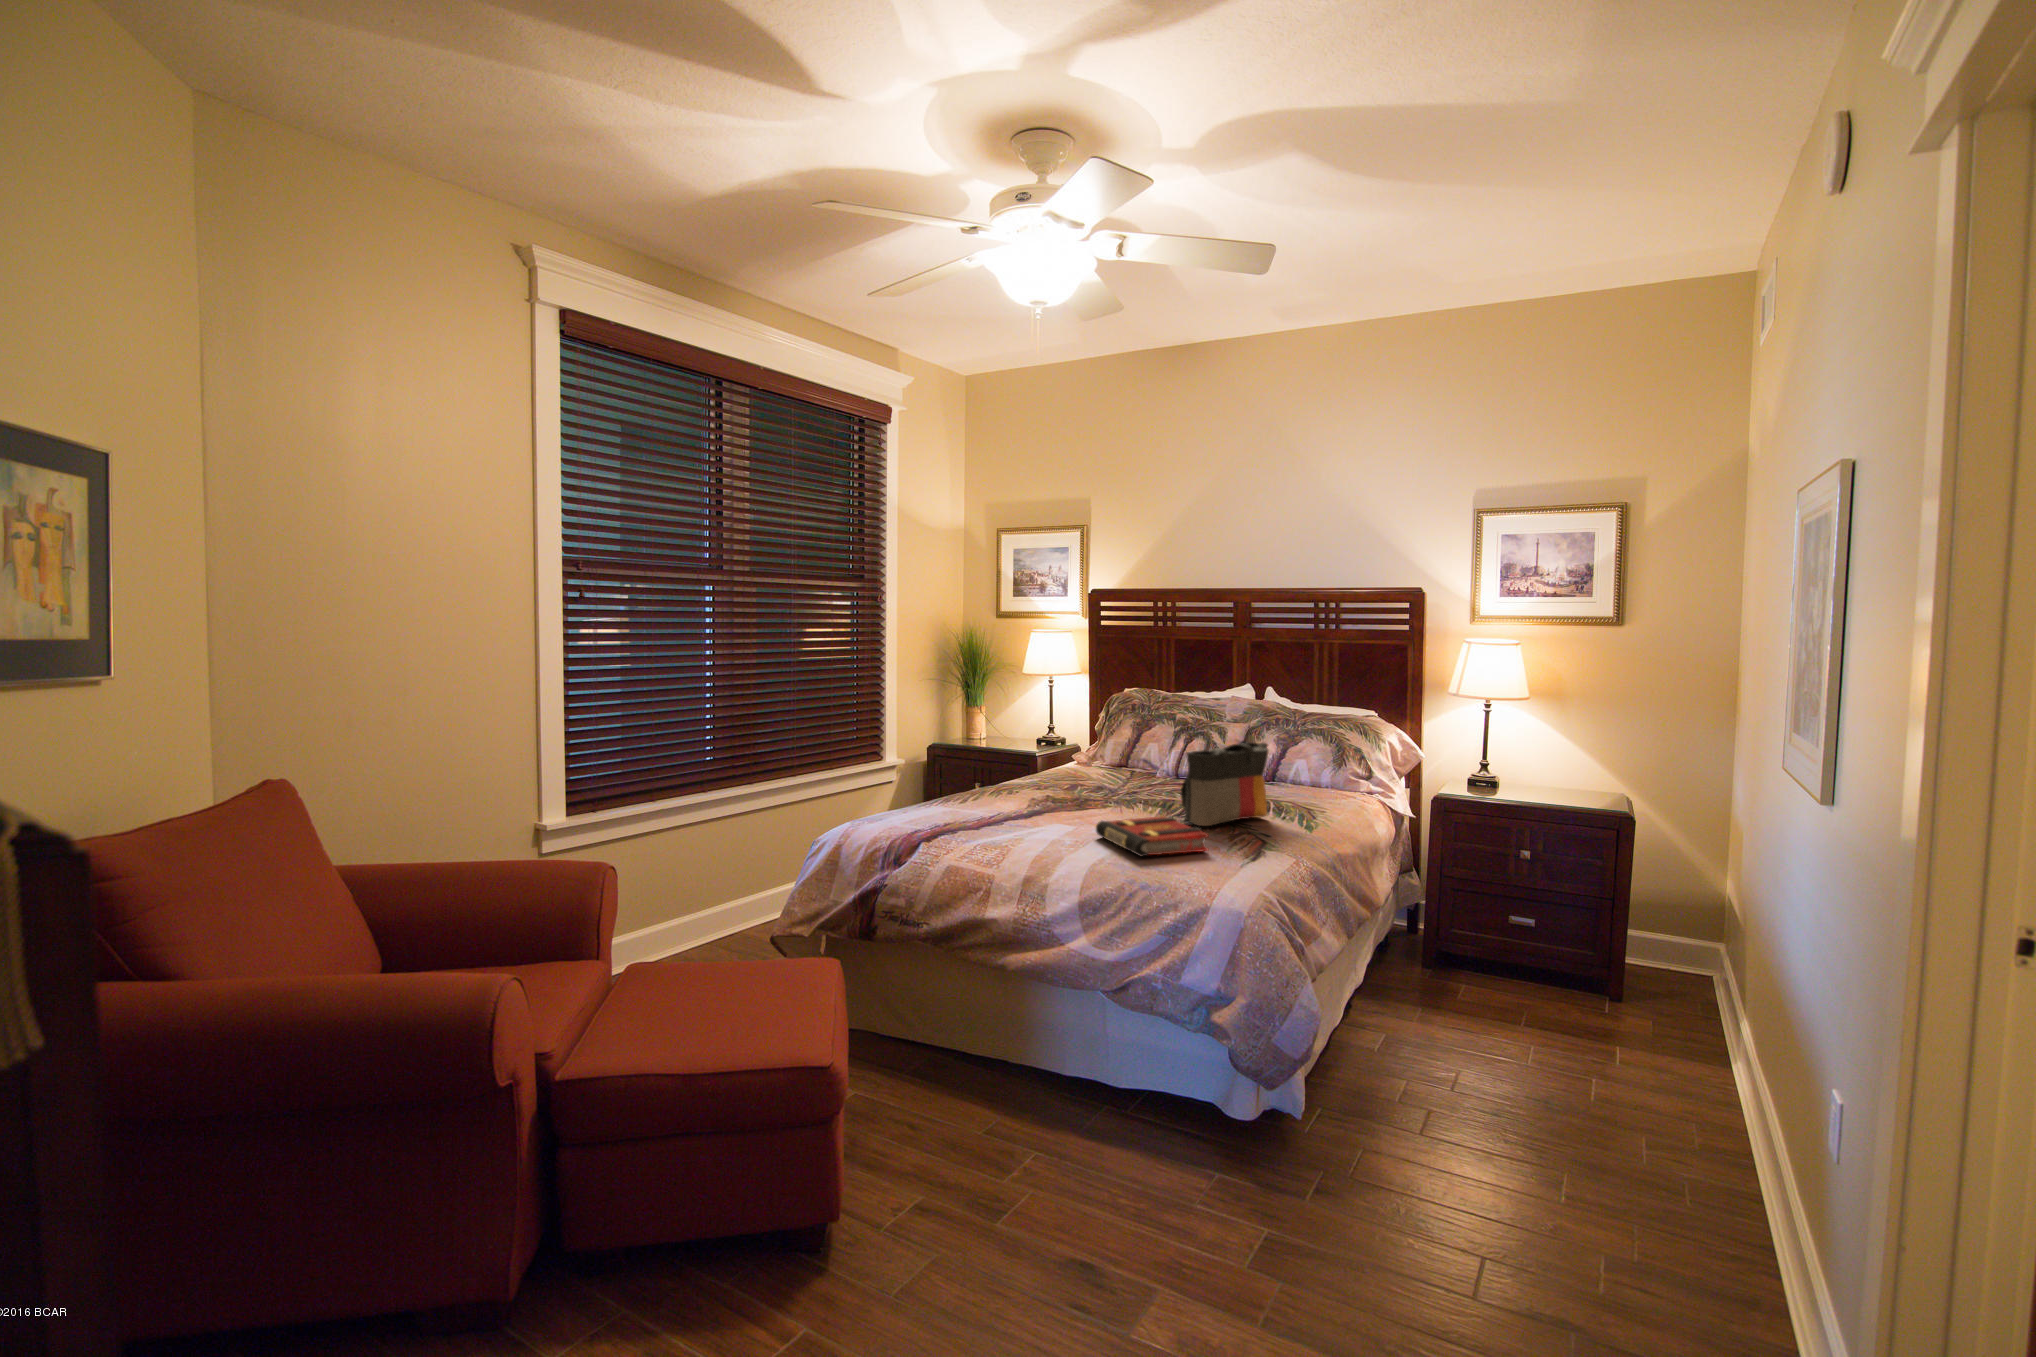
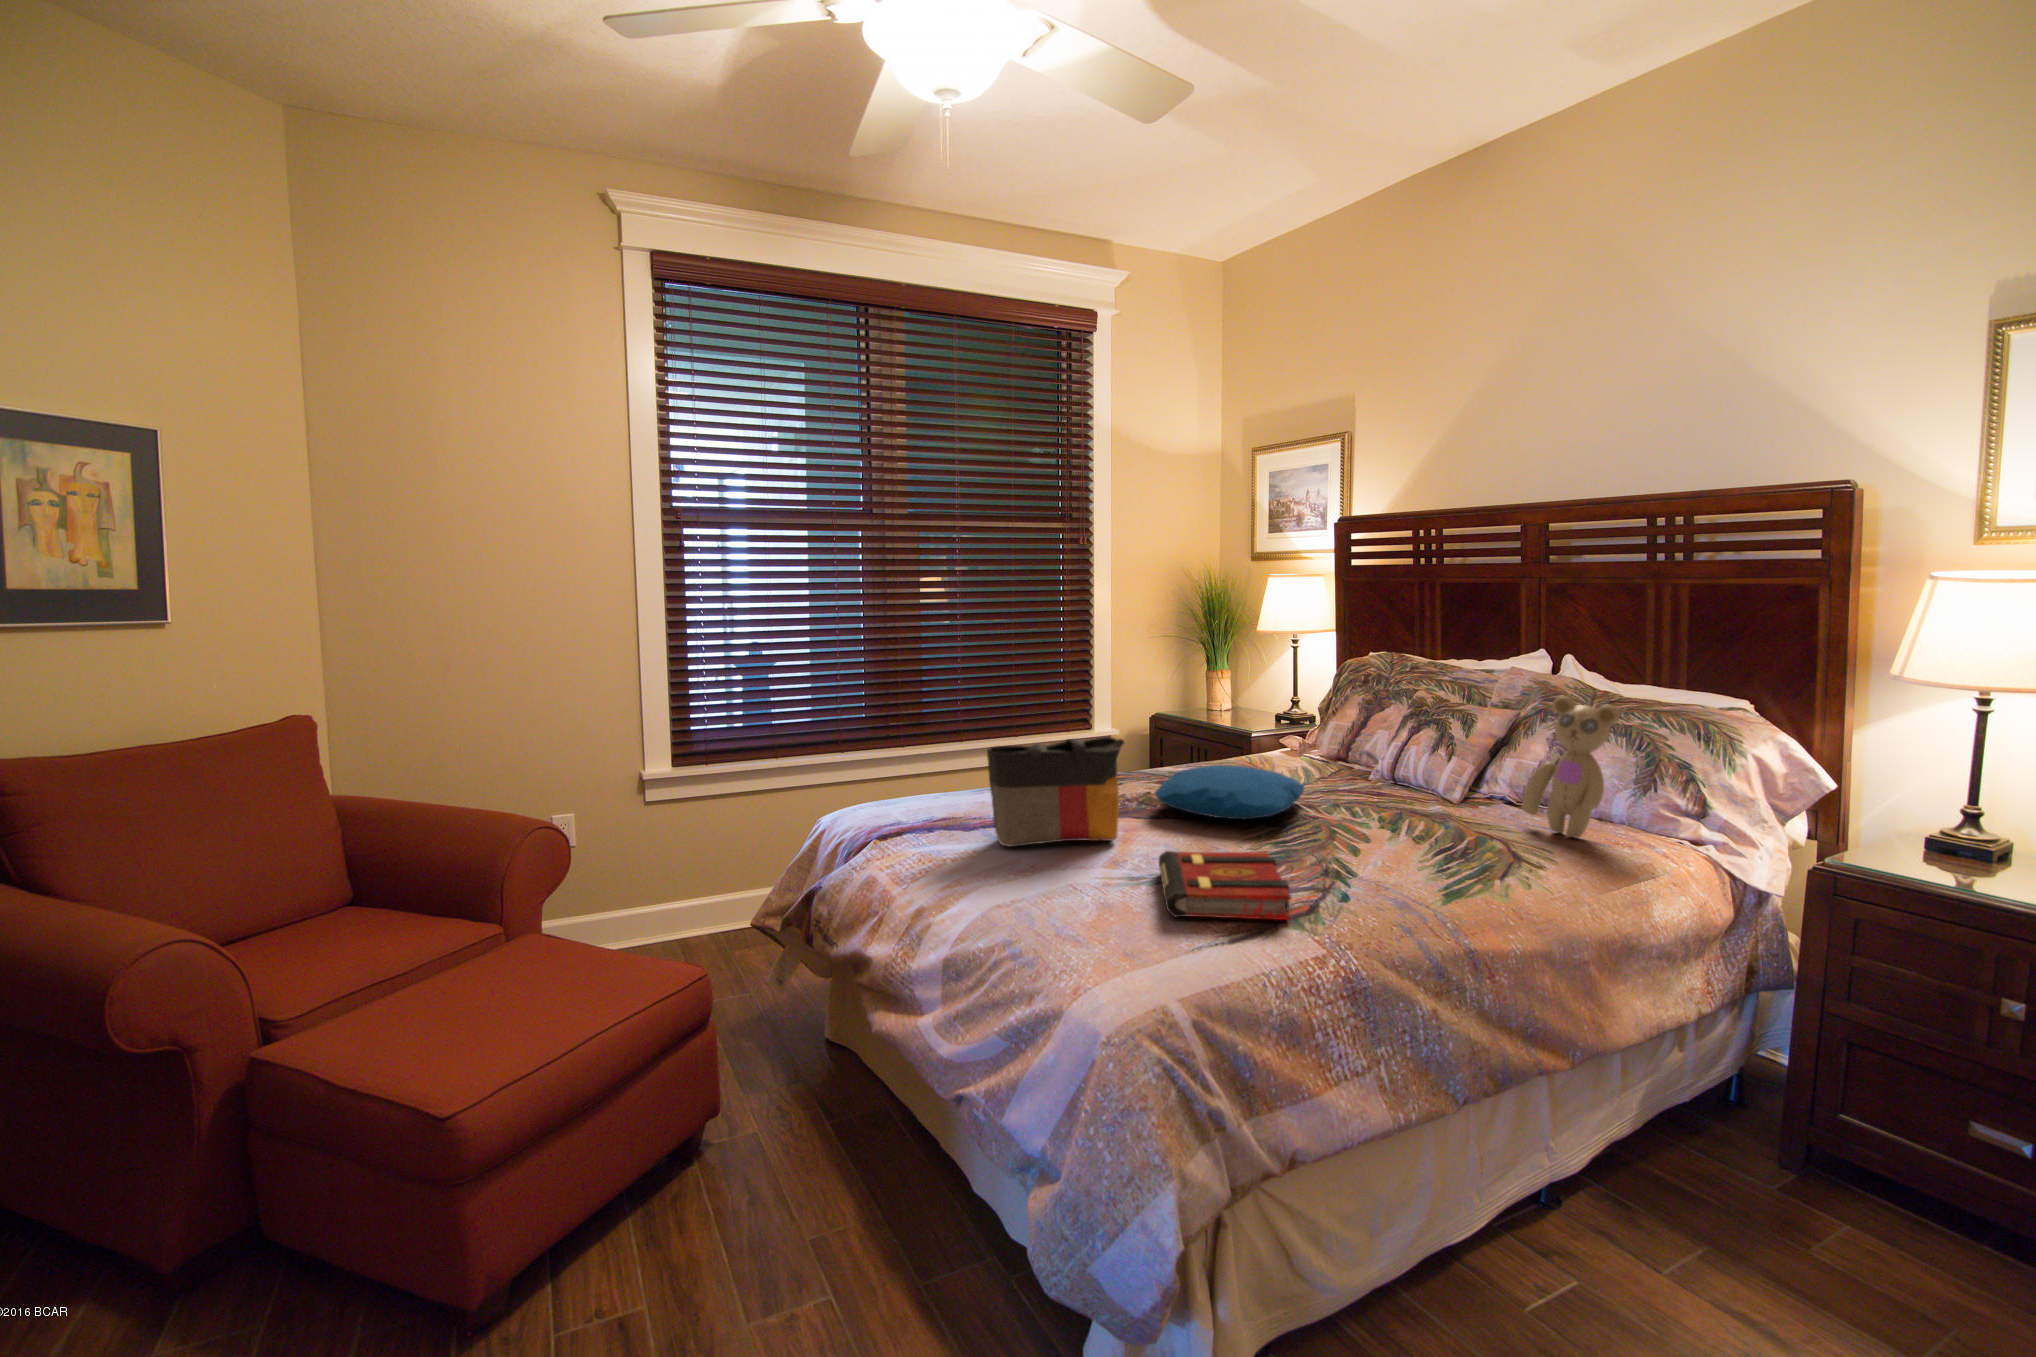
teddy bear: none [1278,706,1336,797] -> present [1522,696,1620,837]
tote bag: present [1181,742,1268,826] -> present [987,737,1124,847]
pillow: none [1044,769,1143,804] -> present [1155,765,1305,819]

